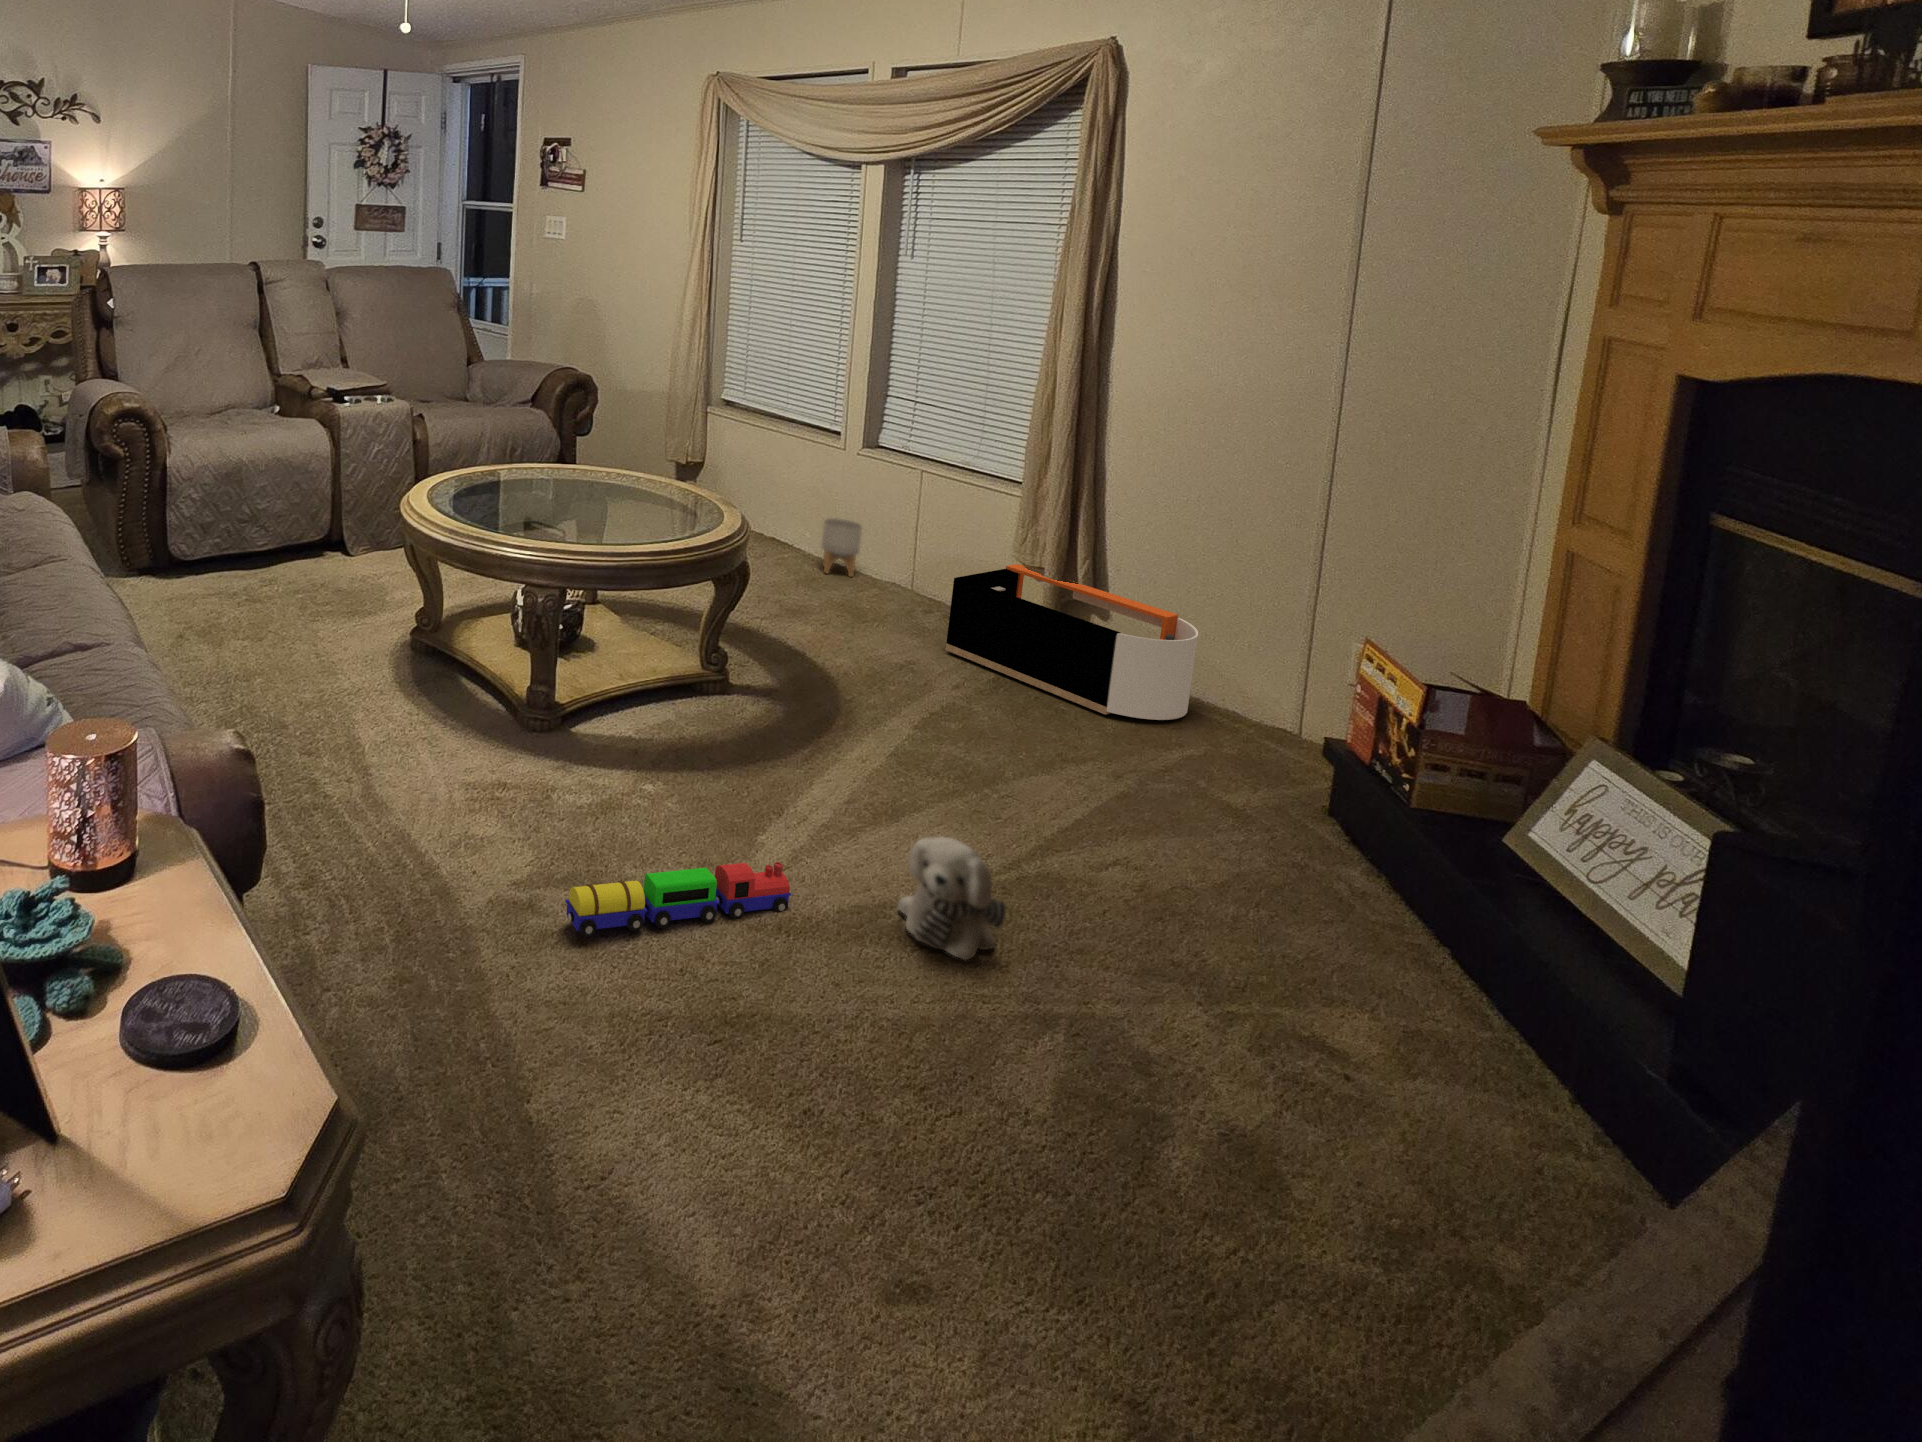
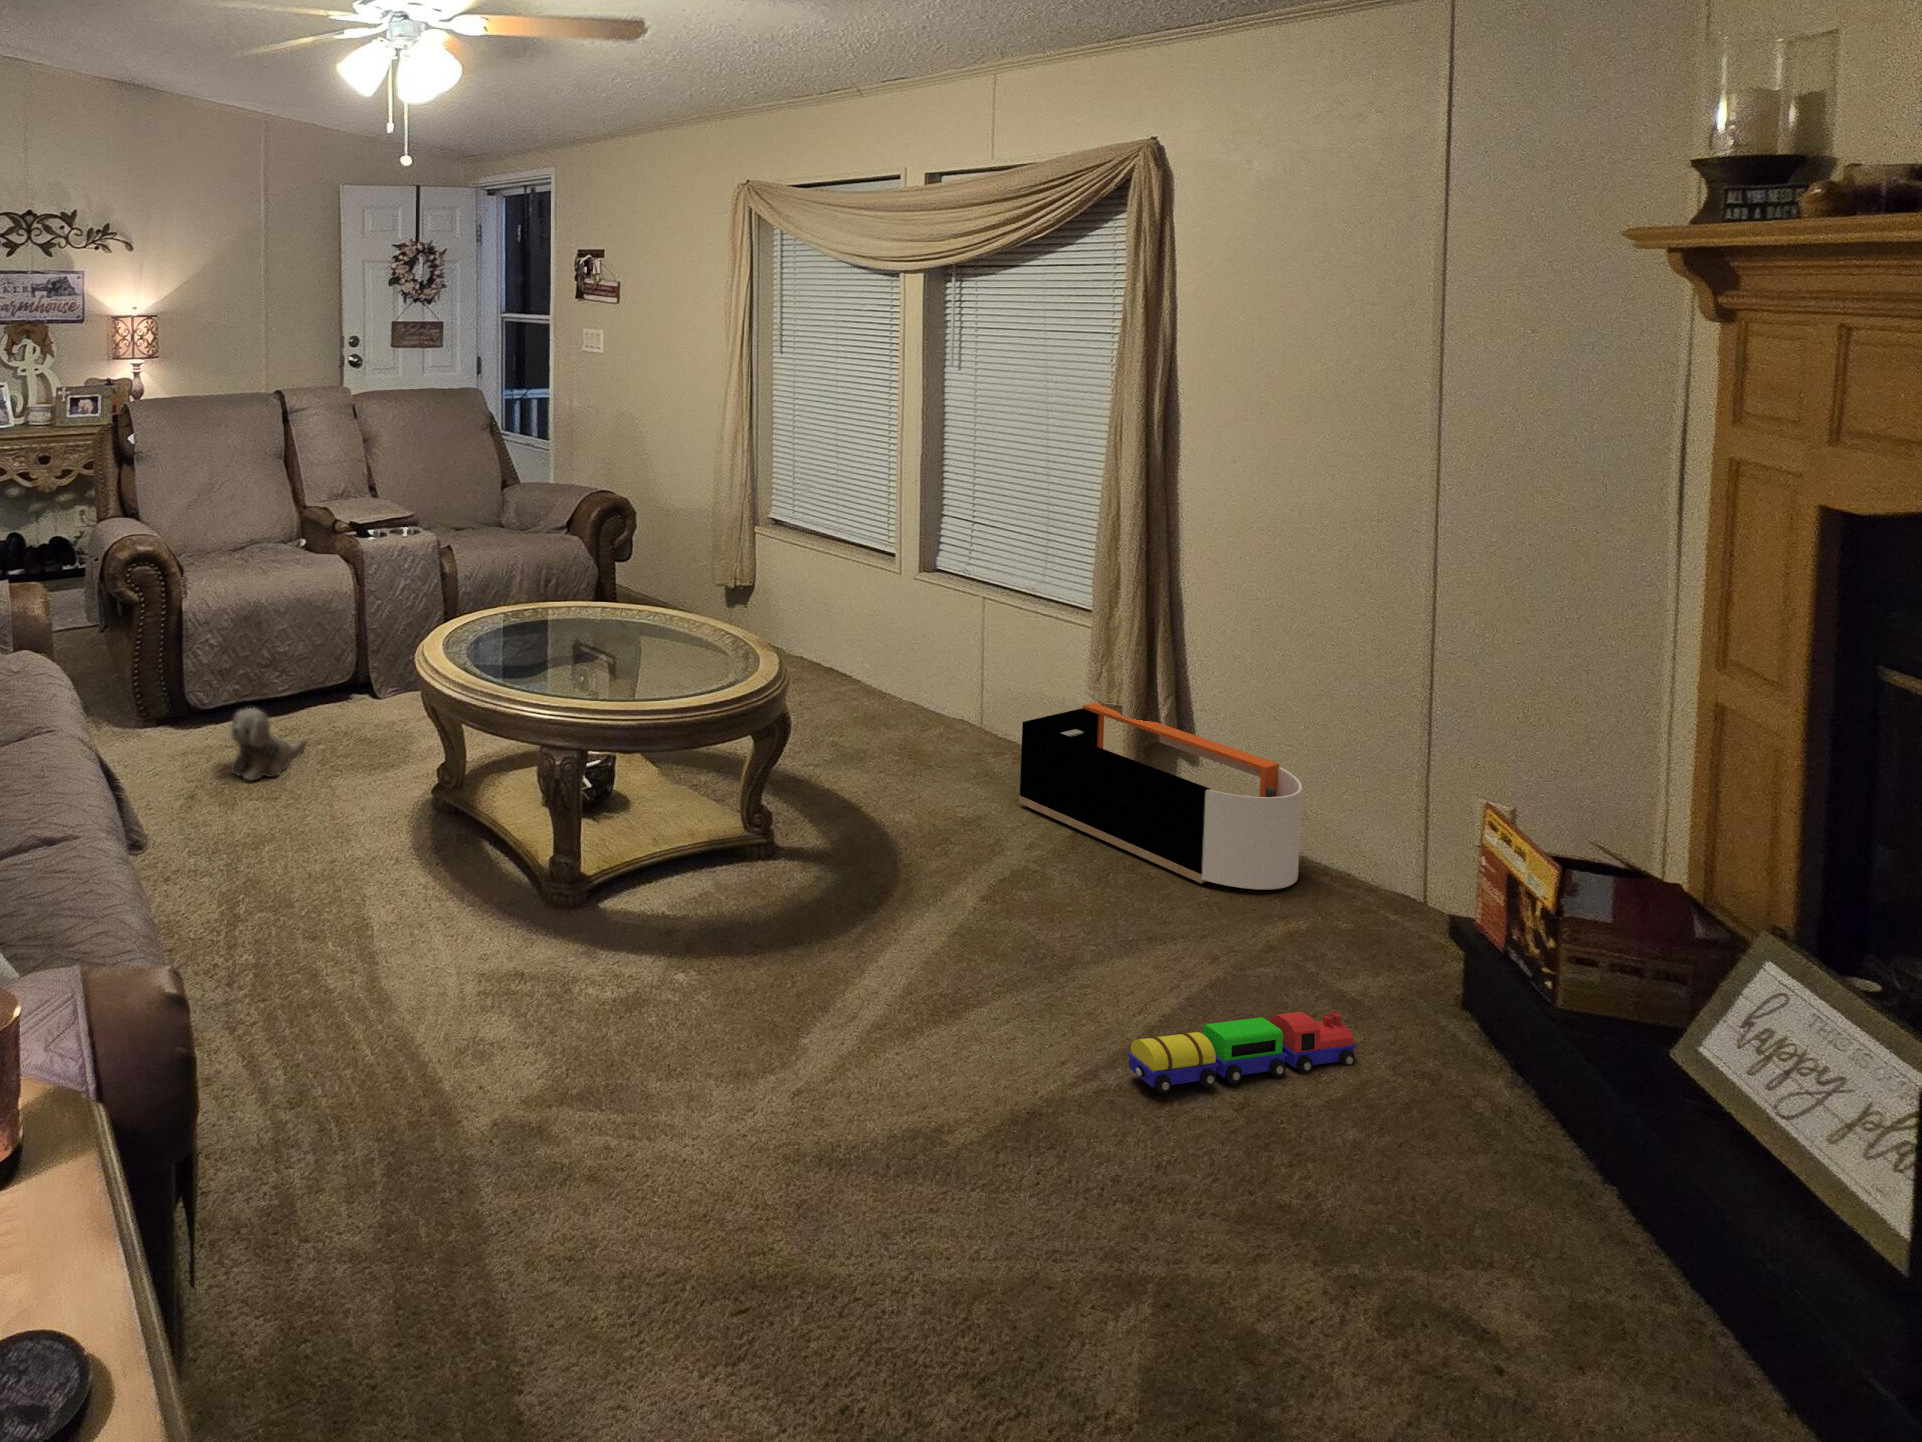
planter: present [821,518,862,577] -> none [884,648,927,714]
plush toy: present [898,837,1006,960] -> present [231,708,306,780]
toy train: present [565,862,791,937] -> present [1127,1011,1357,1094]

